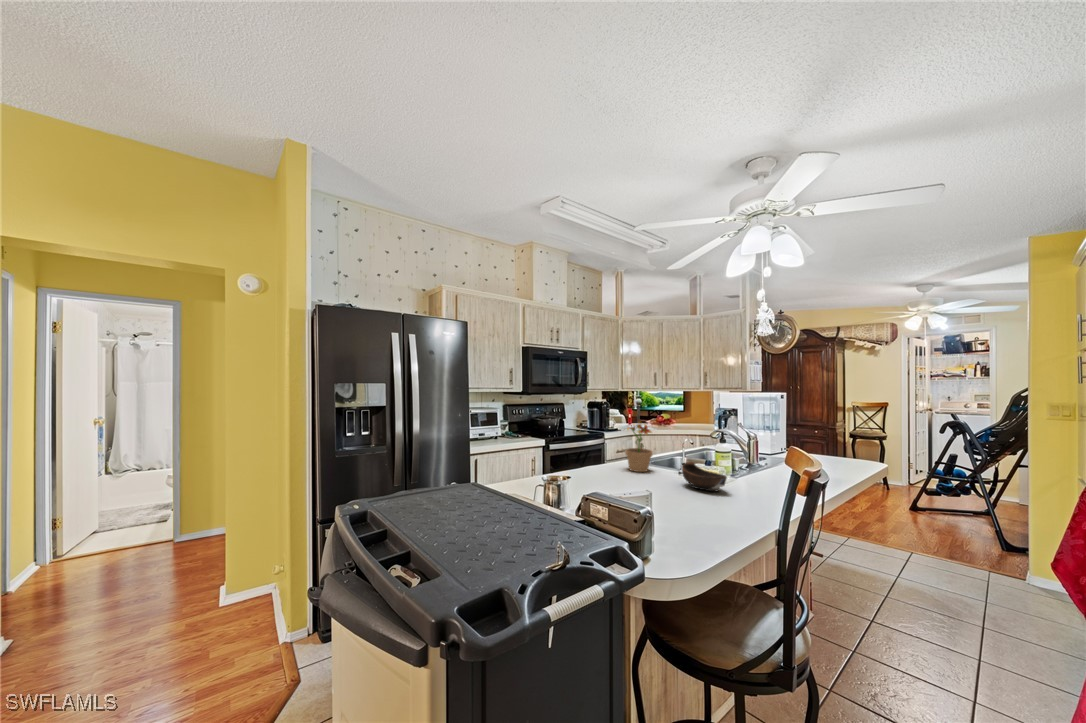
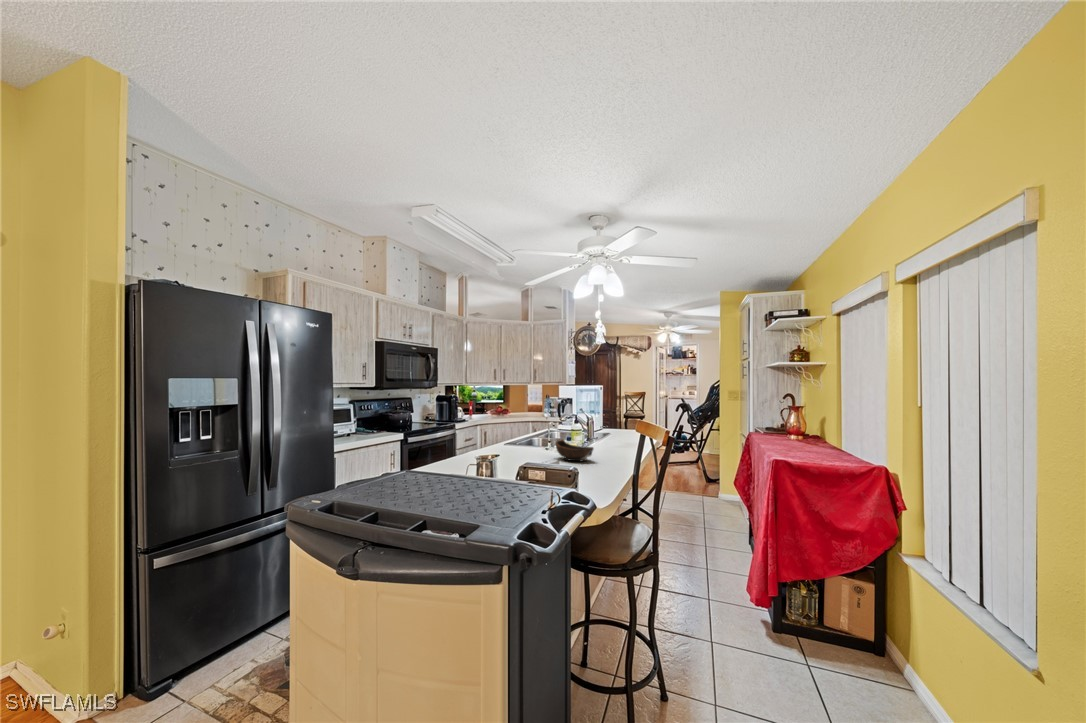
potted plant: present [625,423,653,472] -> none [499,406,525,453]

